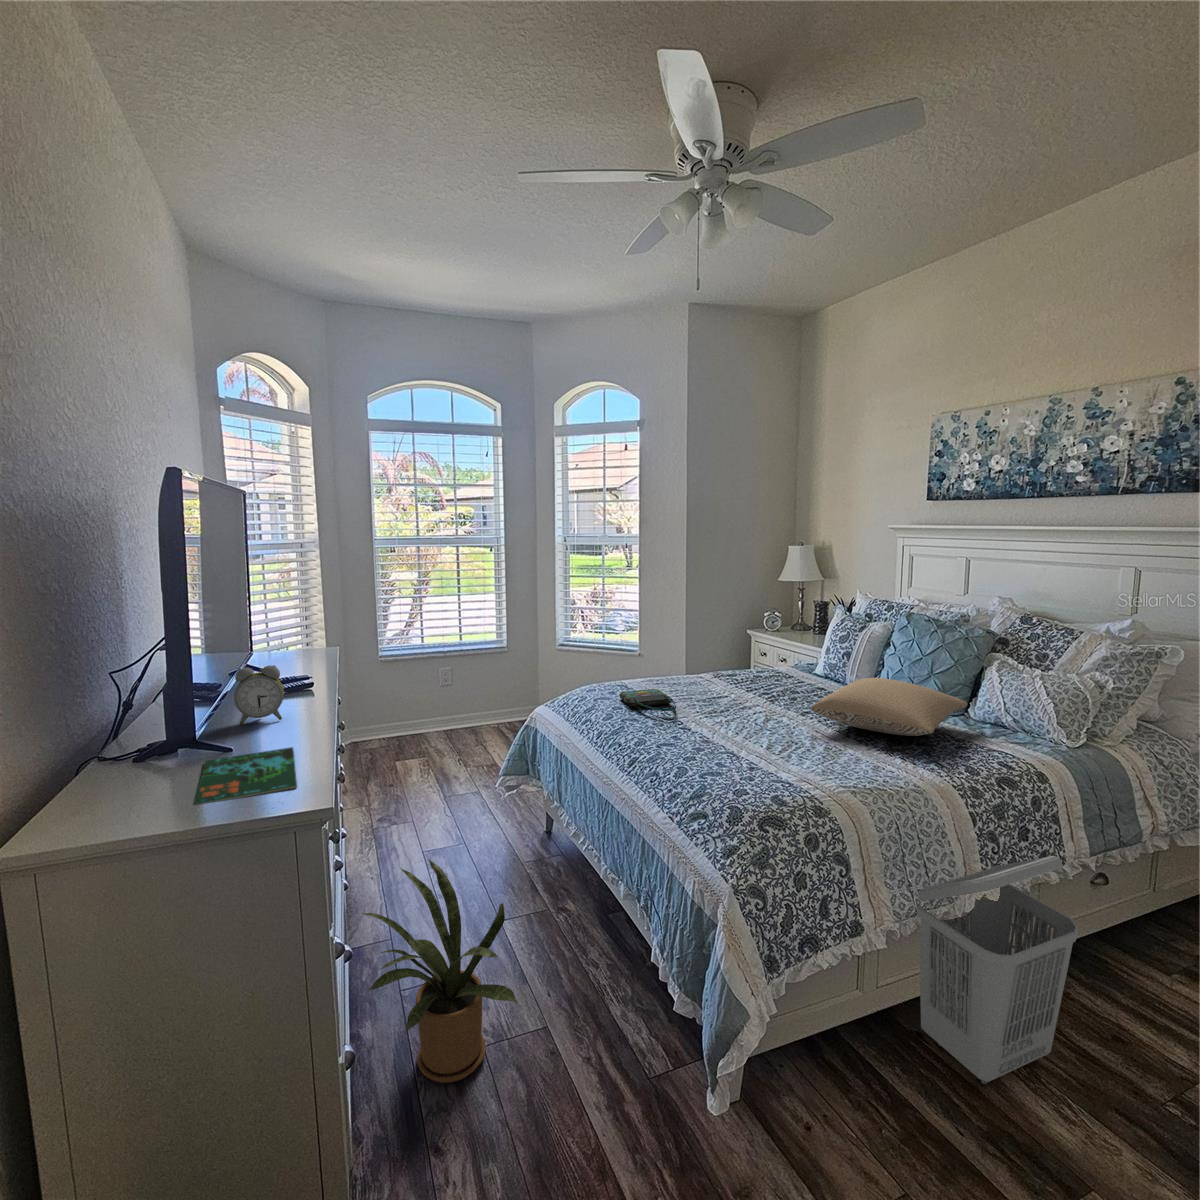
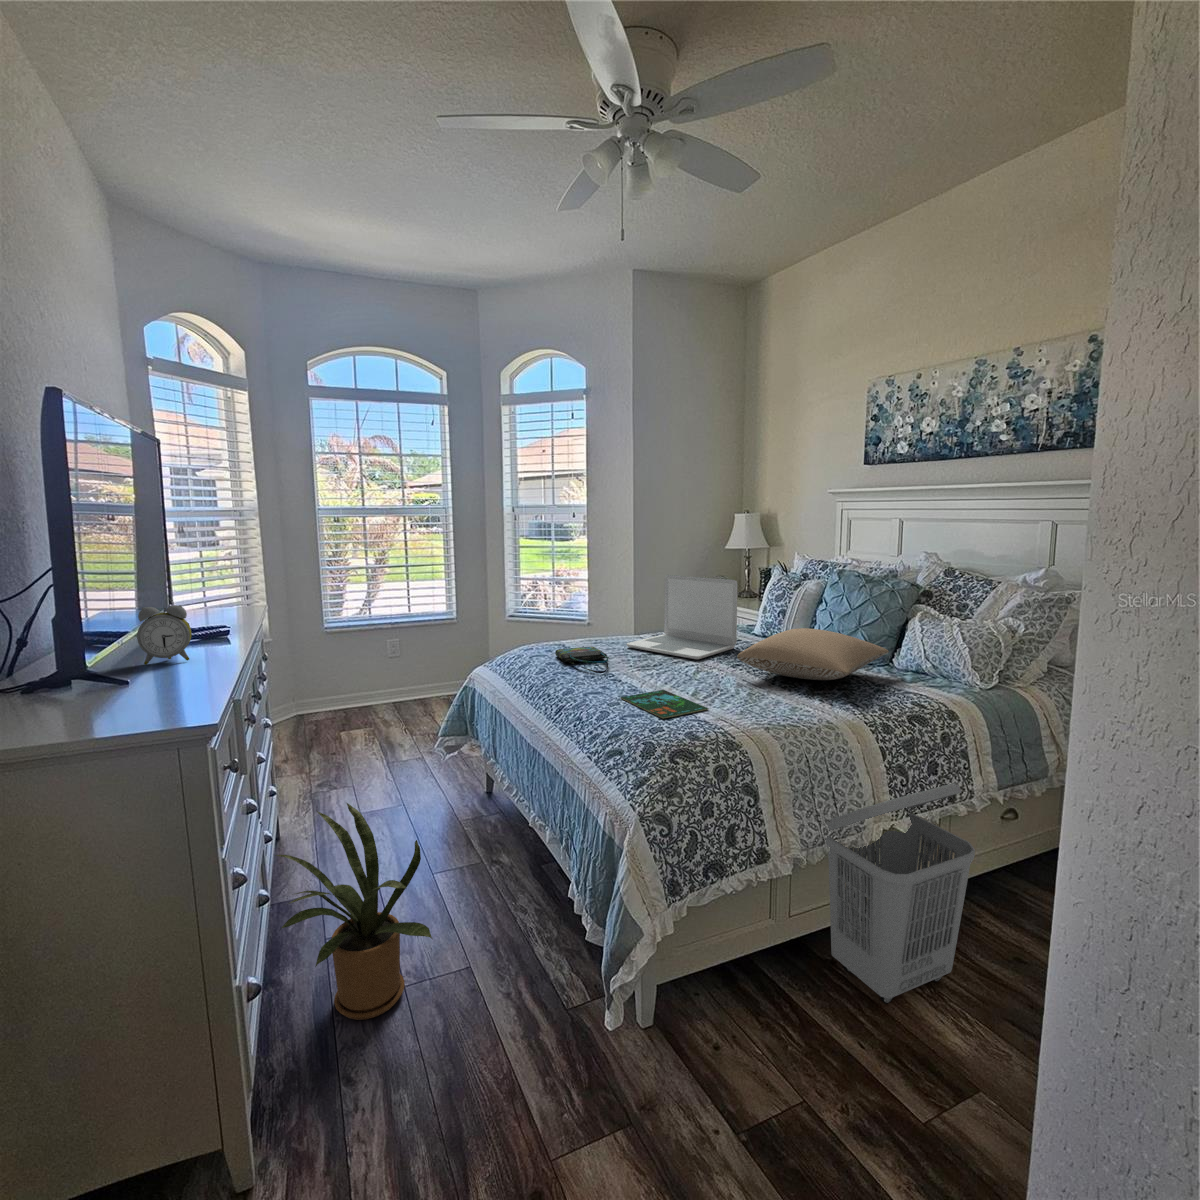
laptop: none [689,615,804,705] -> present [627,575,738,659]
book: present [194,747,297,805] -> present [621,690,709,719]

